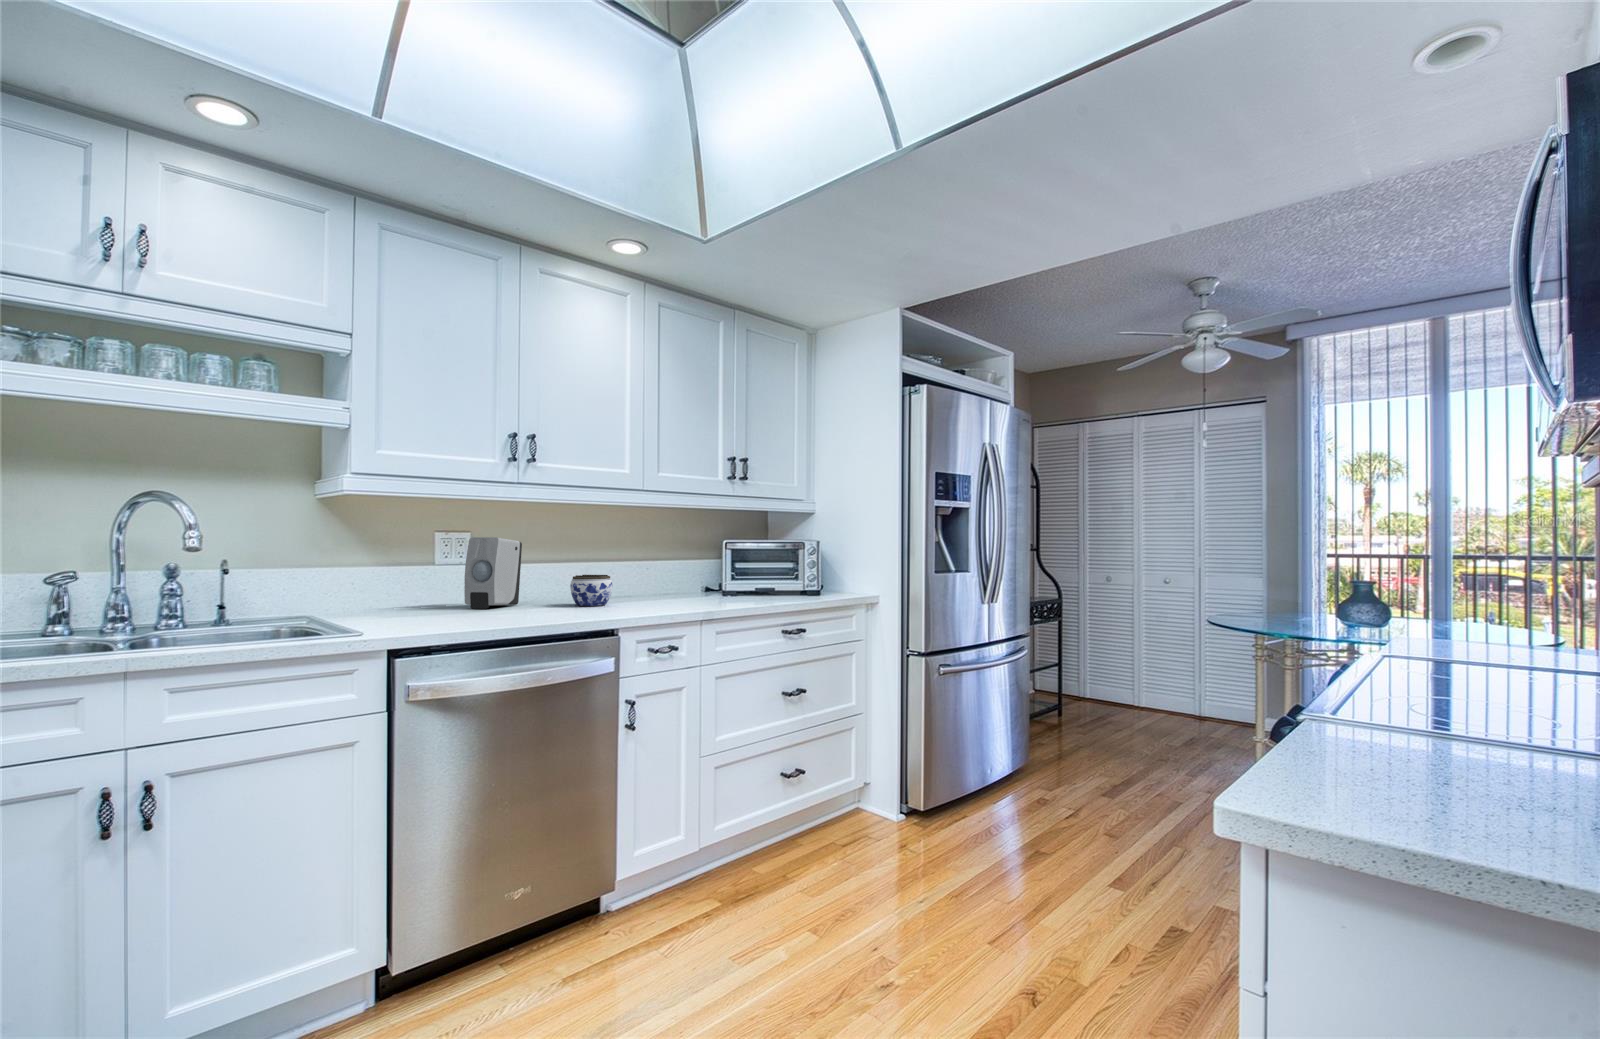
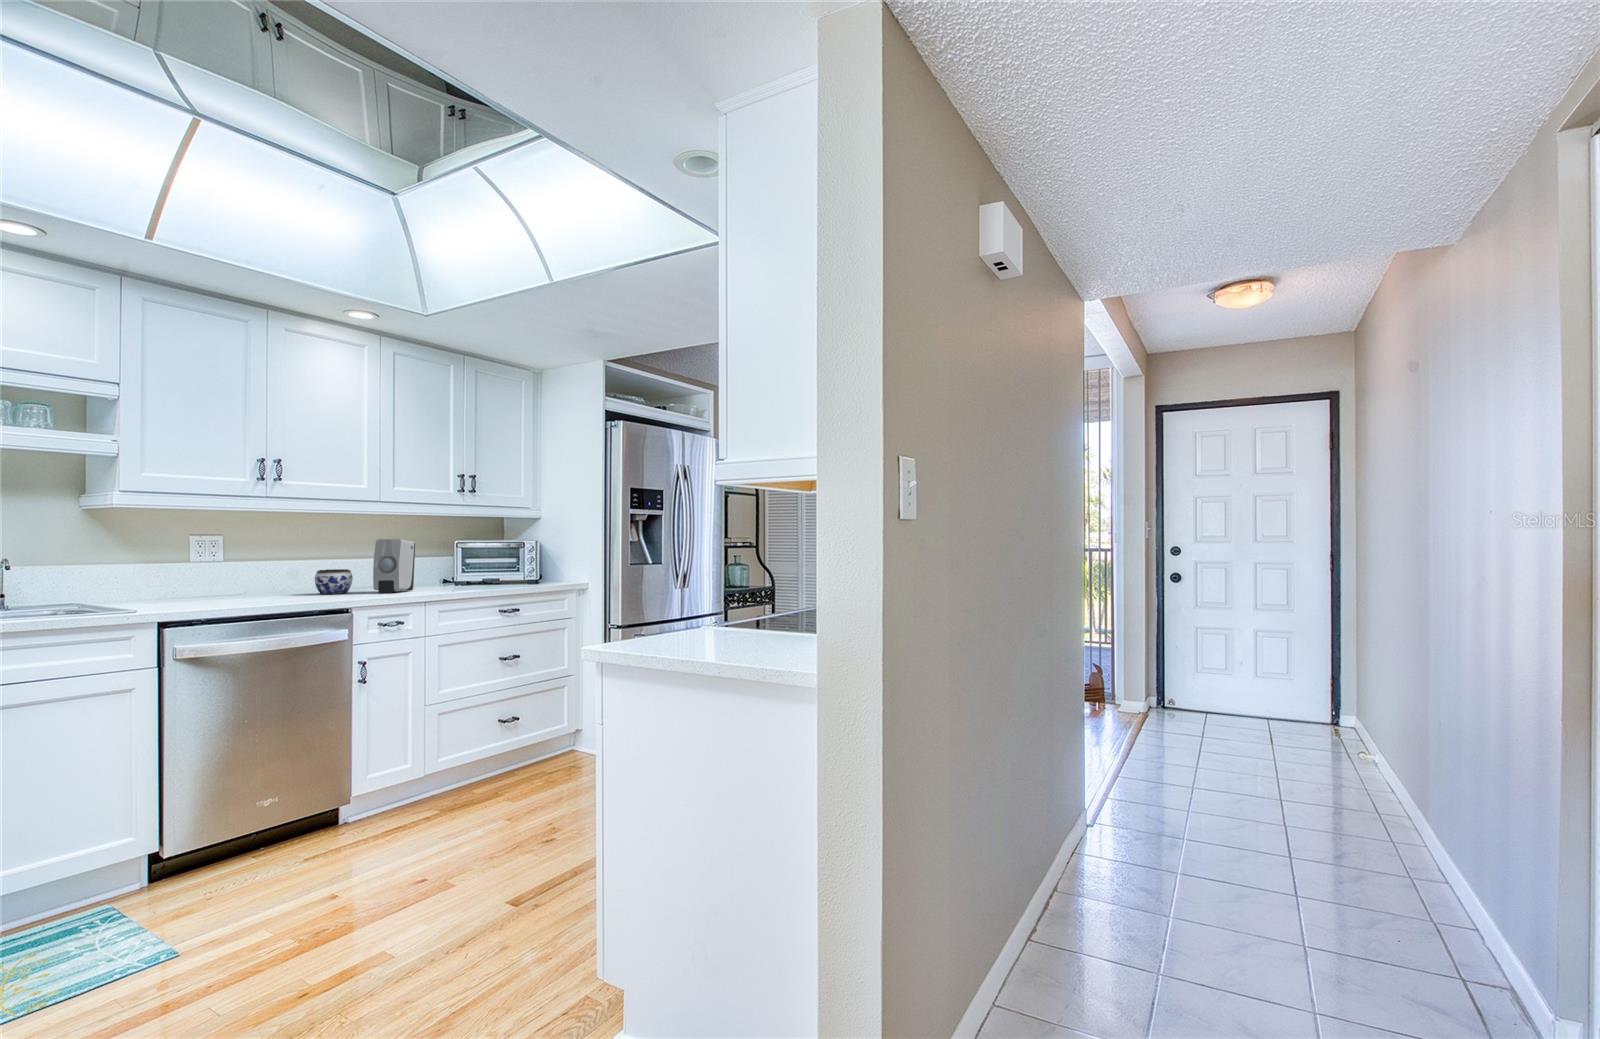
soap dispenser: present [464,537,522,609] -> present [373,539,415,593]

